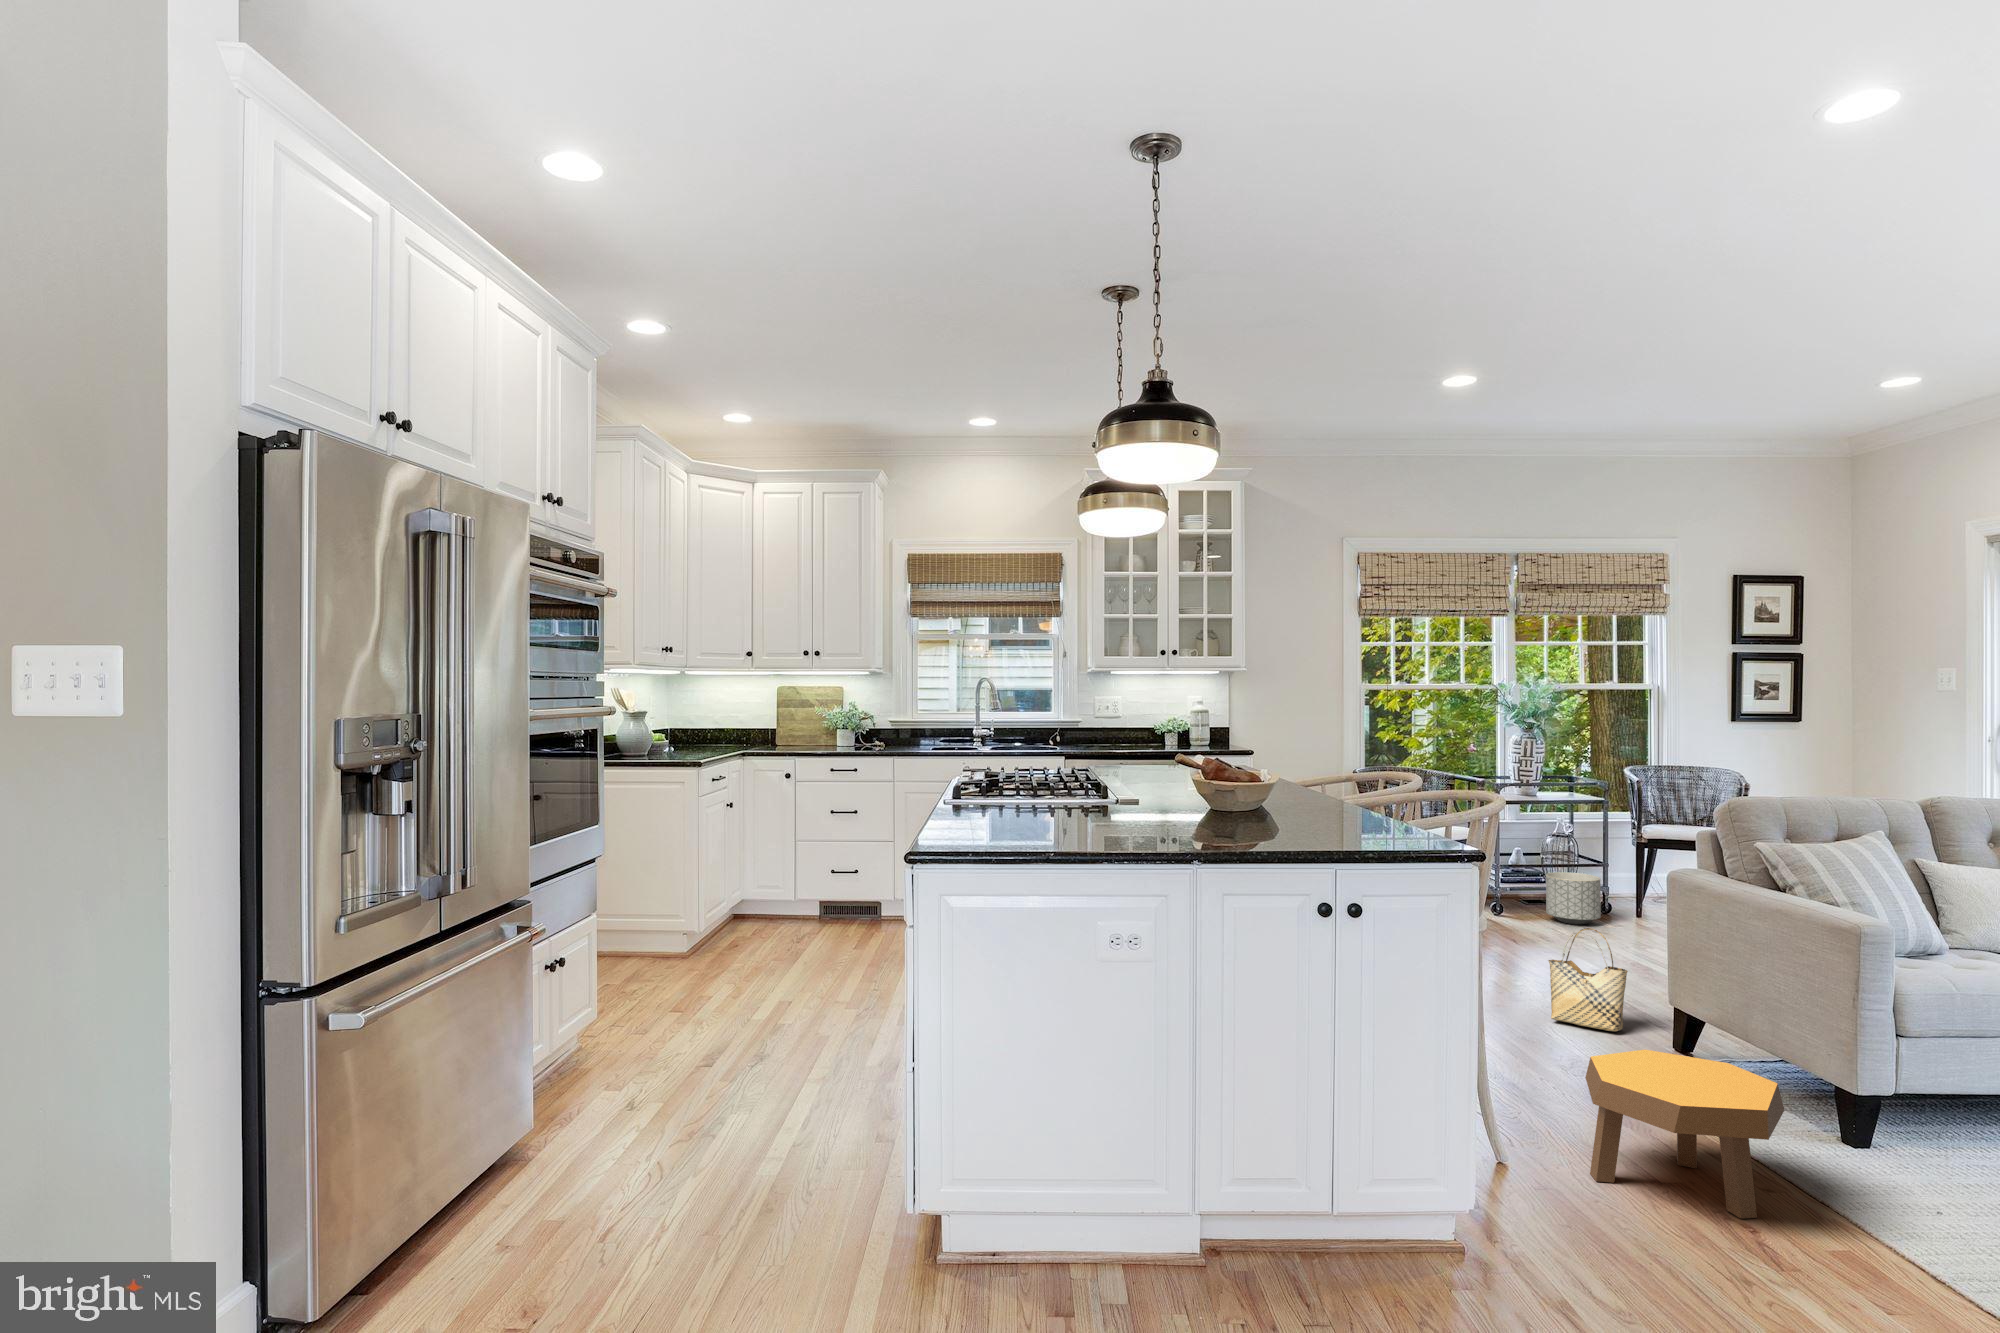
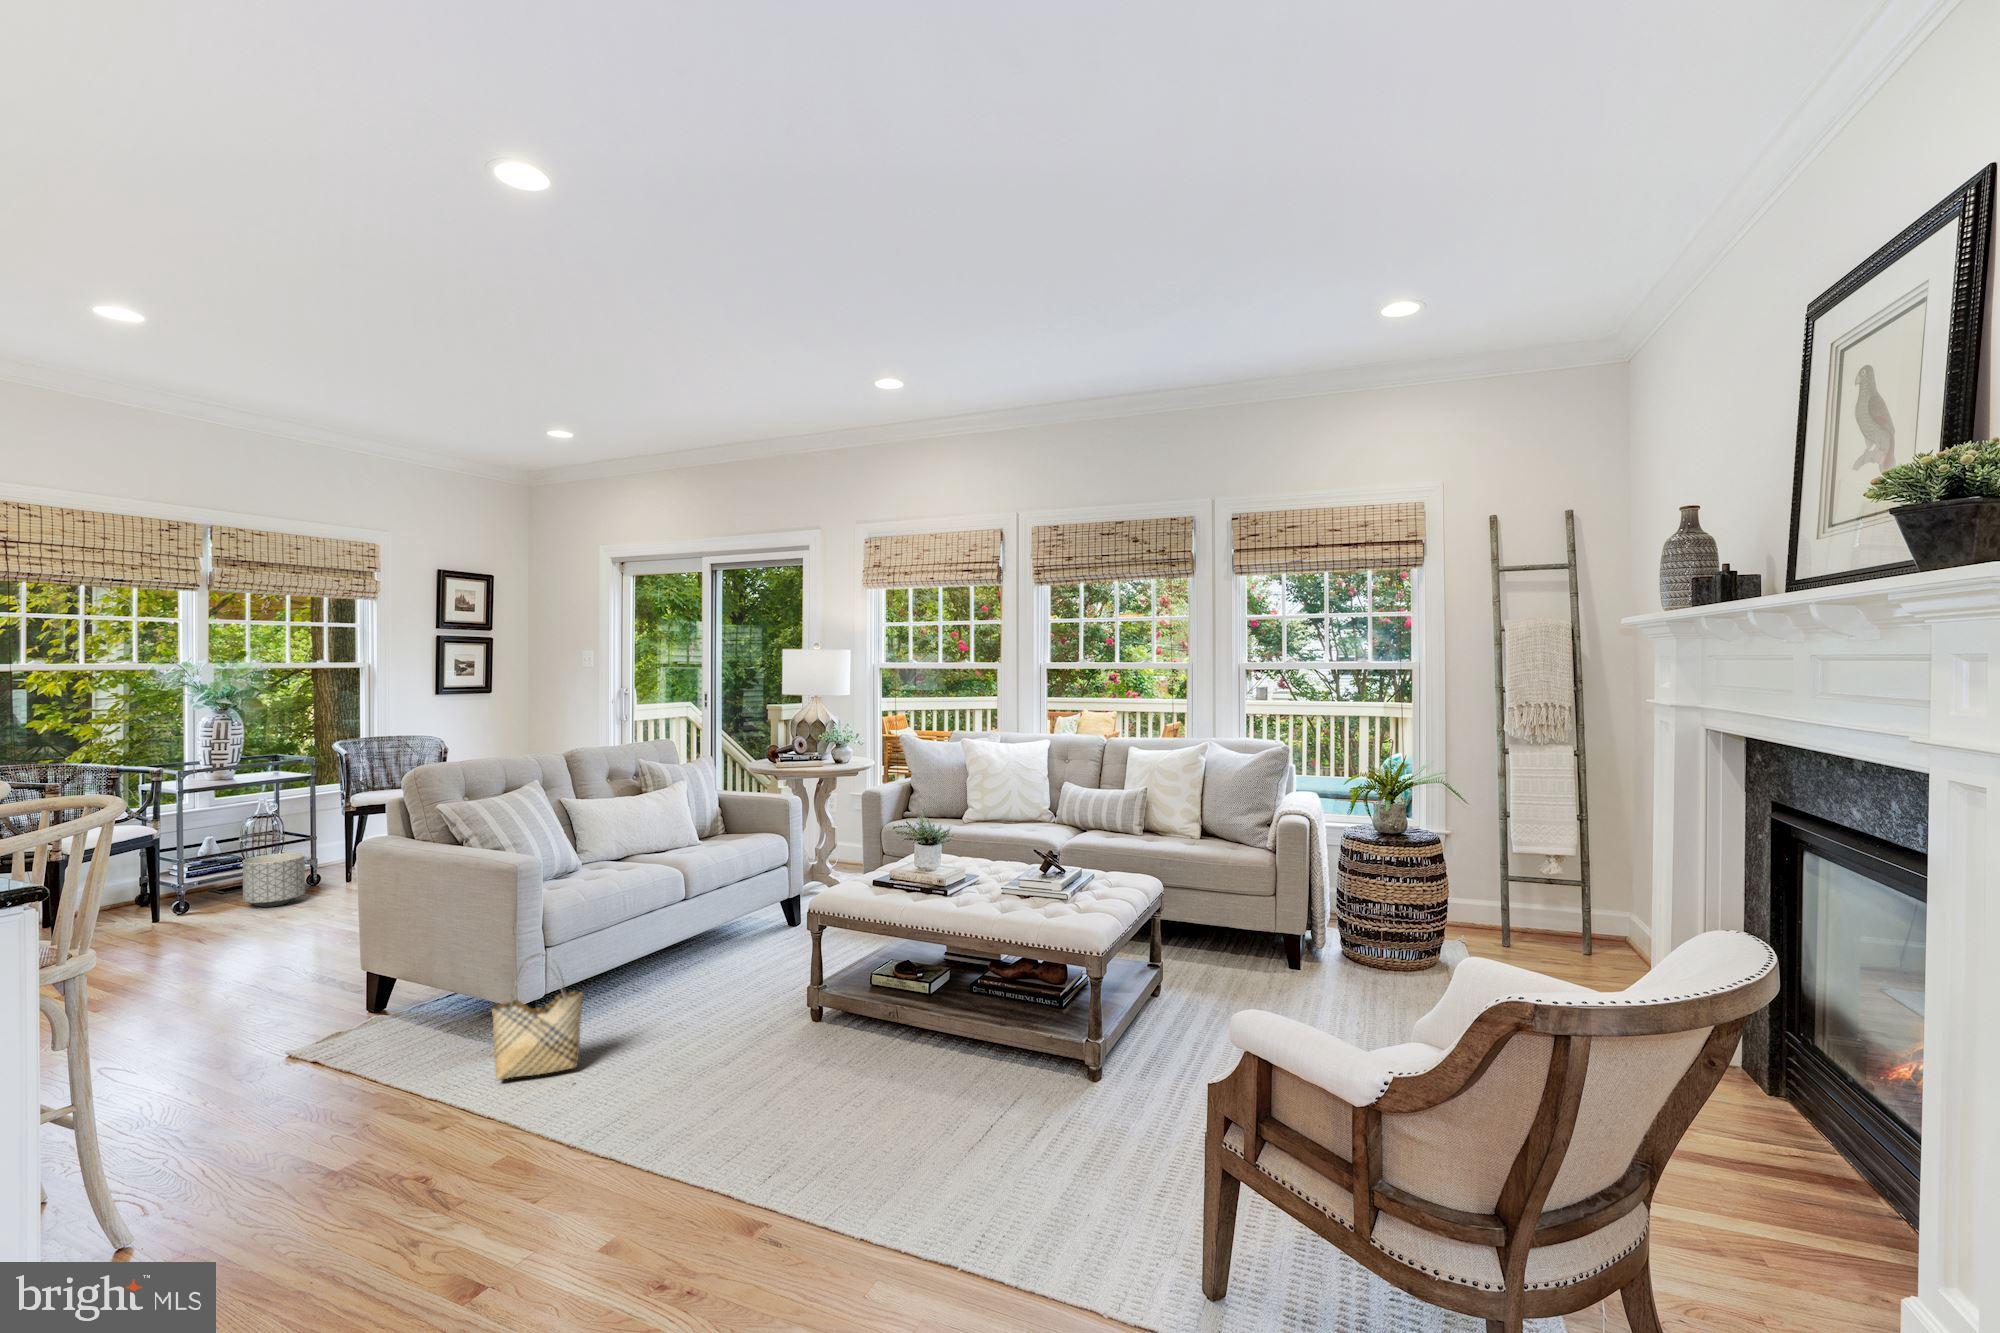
woven basket: present [1548,928,1628,1031] -> present [491,954,583,1080]
footstool: present [1585,1050,1784,1219] -> none [251,1019,453,1198]

